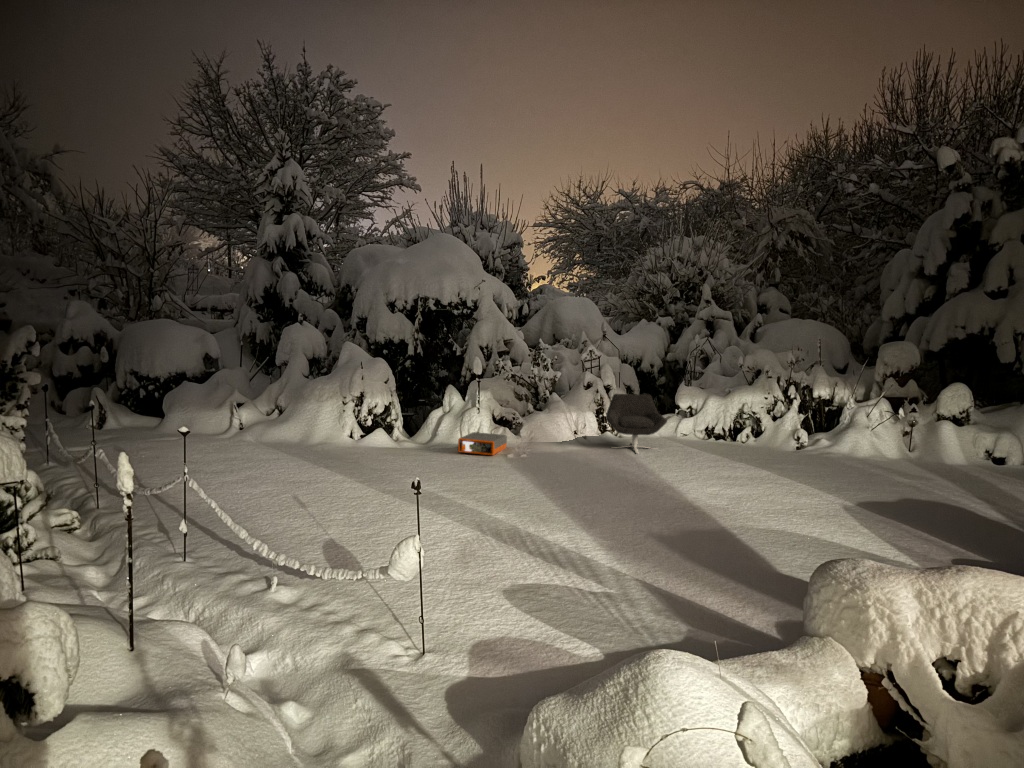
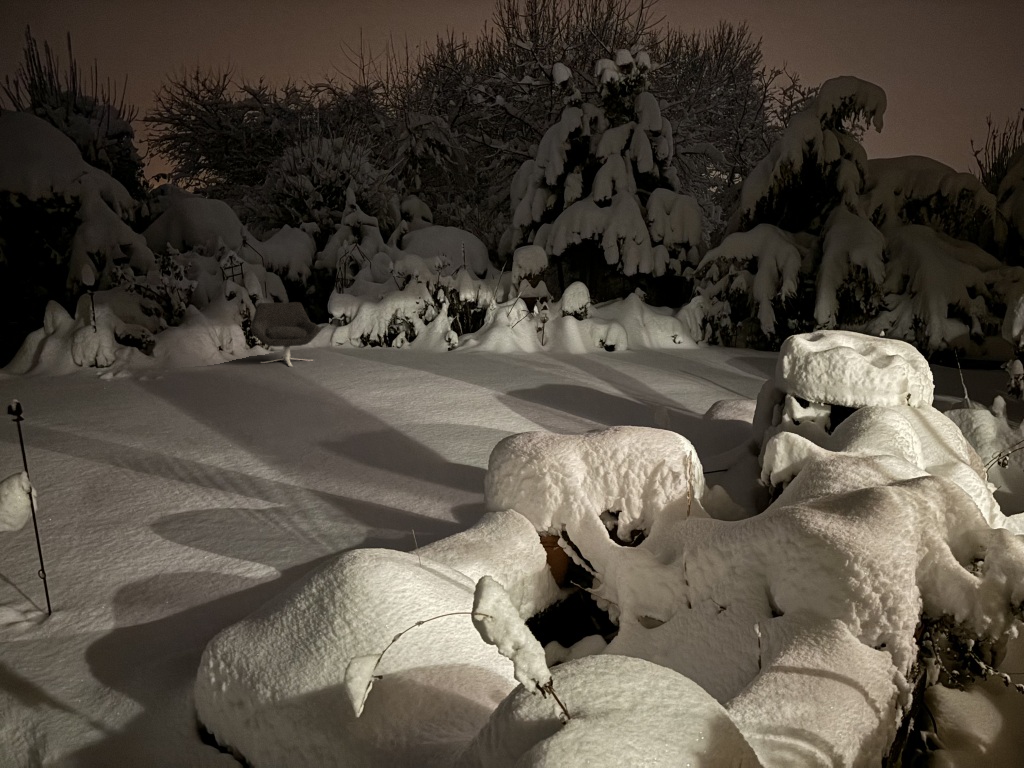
storage box: present [458,432,507,455] -> none [49,357,124,383]

